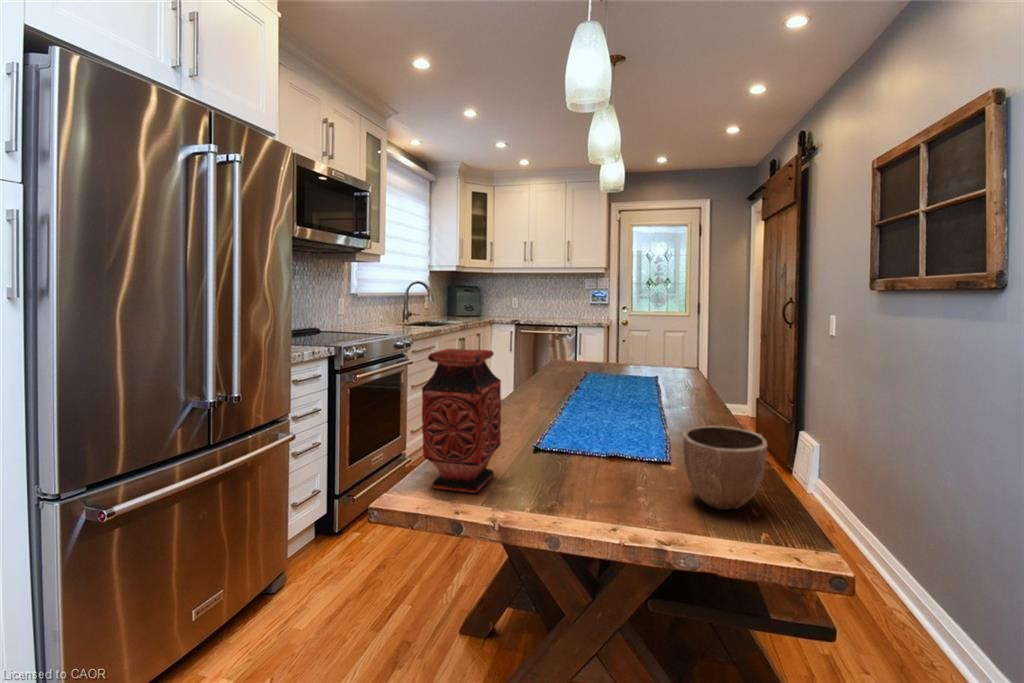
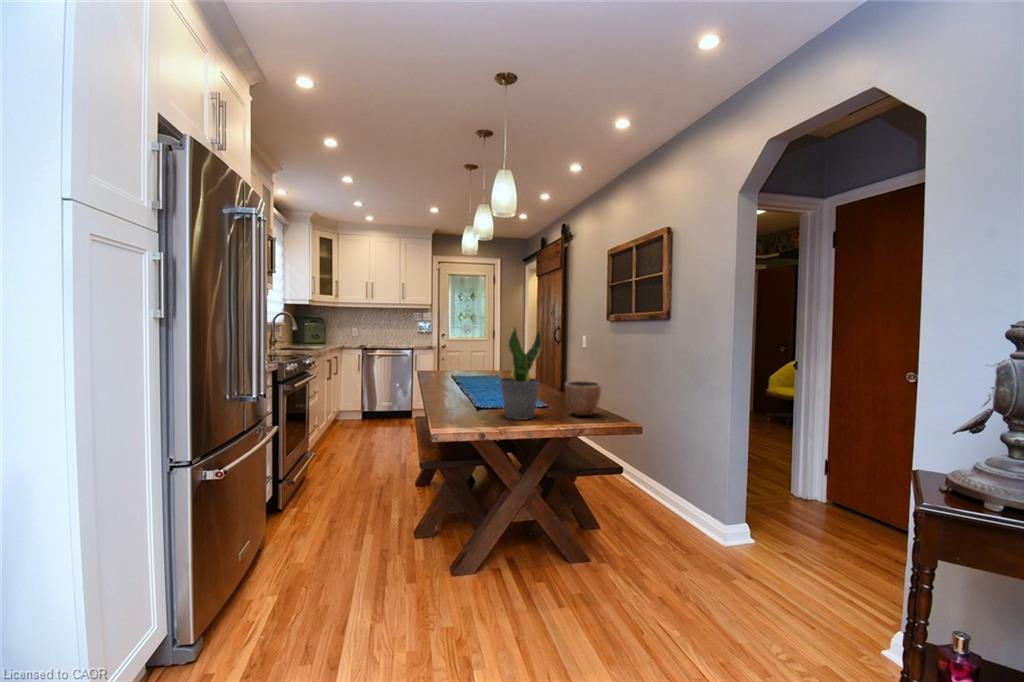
potted plant: none [539,309,623,502] -> present [500,328,541,420]
vase: present [422,349,501,493] -> none [445,348,480,422]

